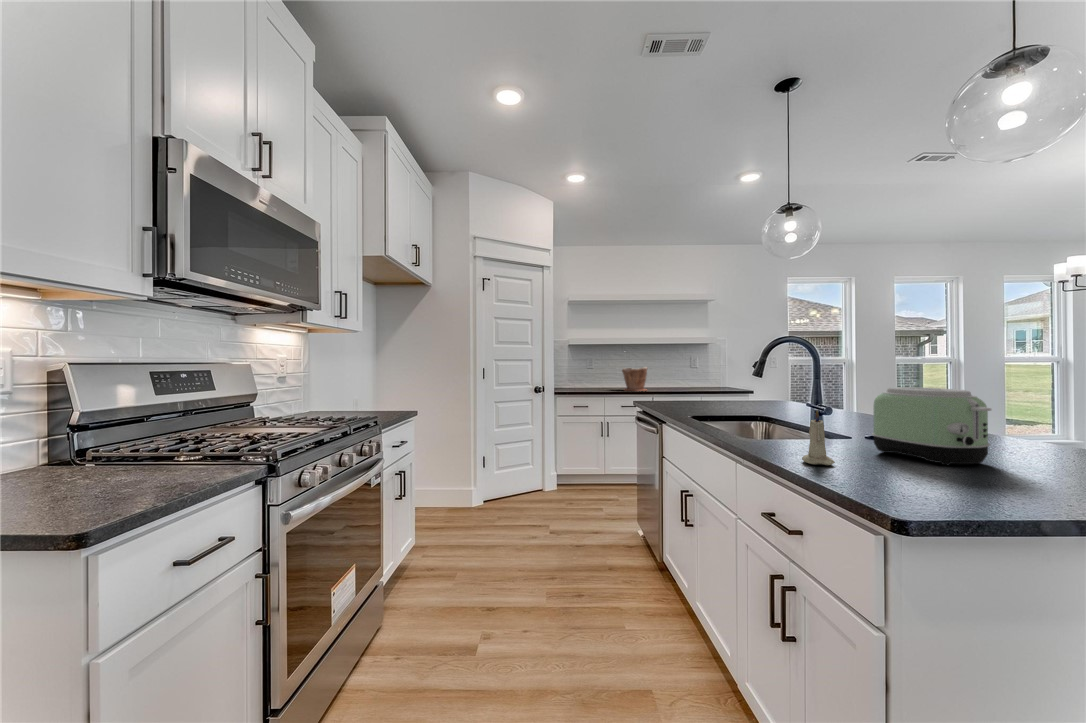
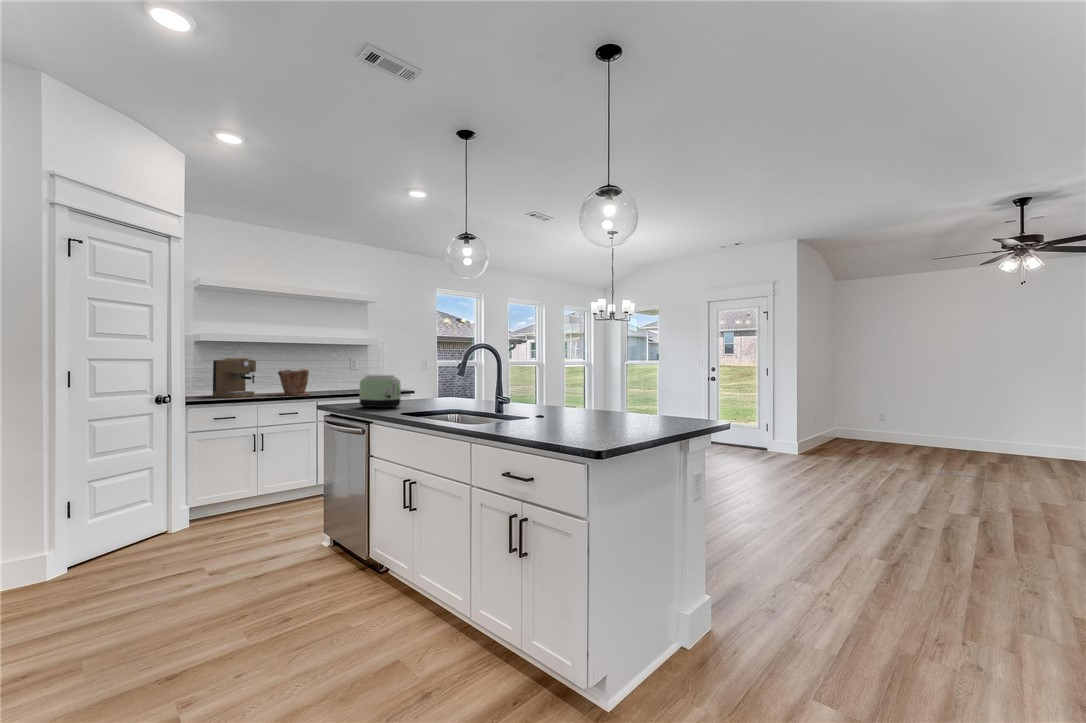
coffee maker: none [575,358,603,391] -> present [213,358,256,397]
toaster: present [872,387,991,466] -> present [359,375,401,408]
candle: present [802,410,835,465] -> none [525,394,545,433]

